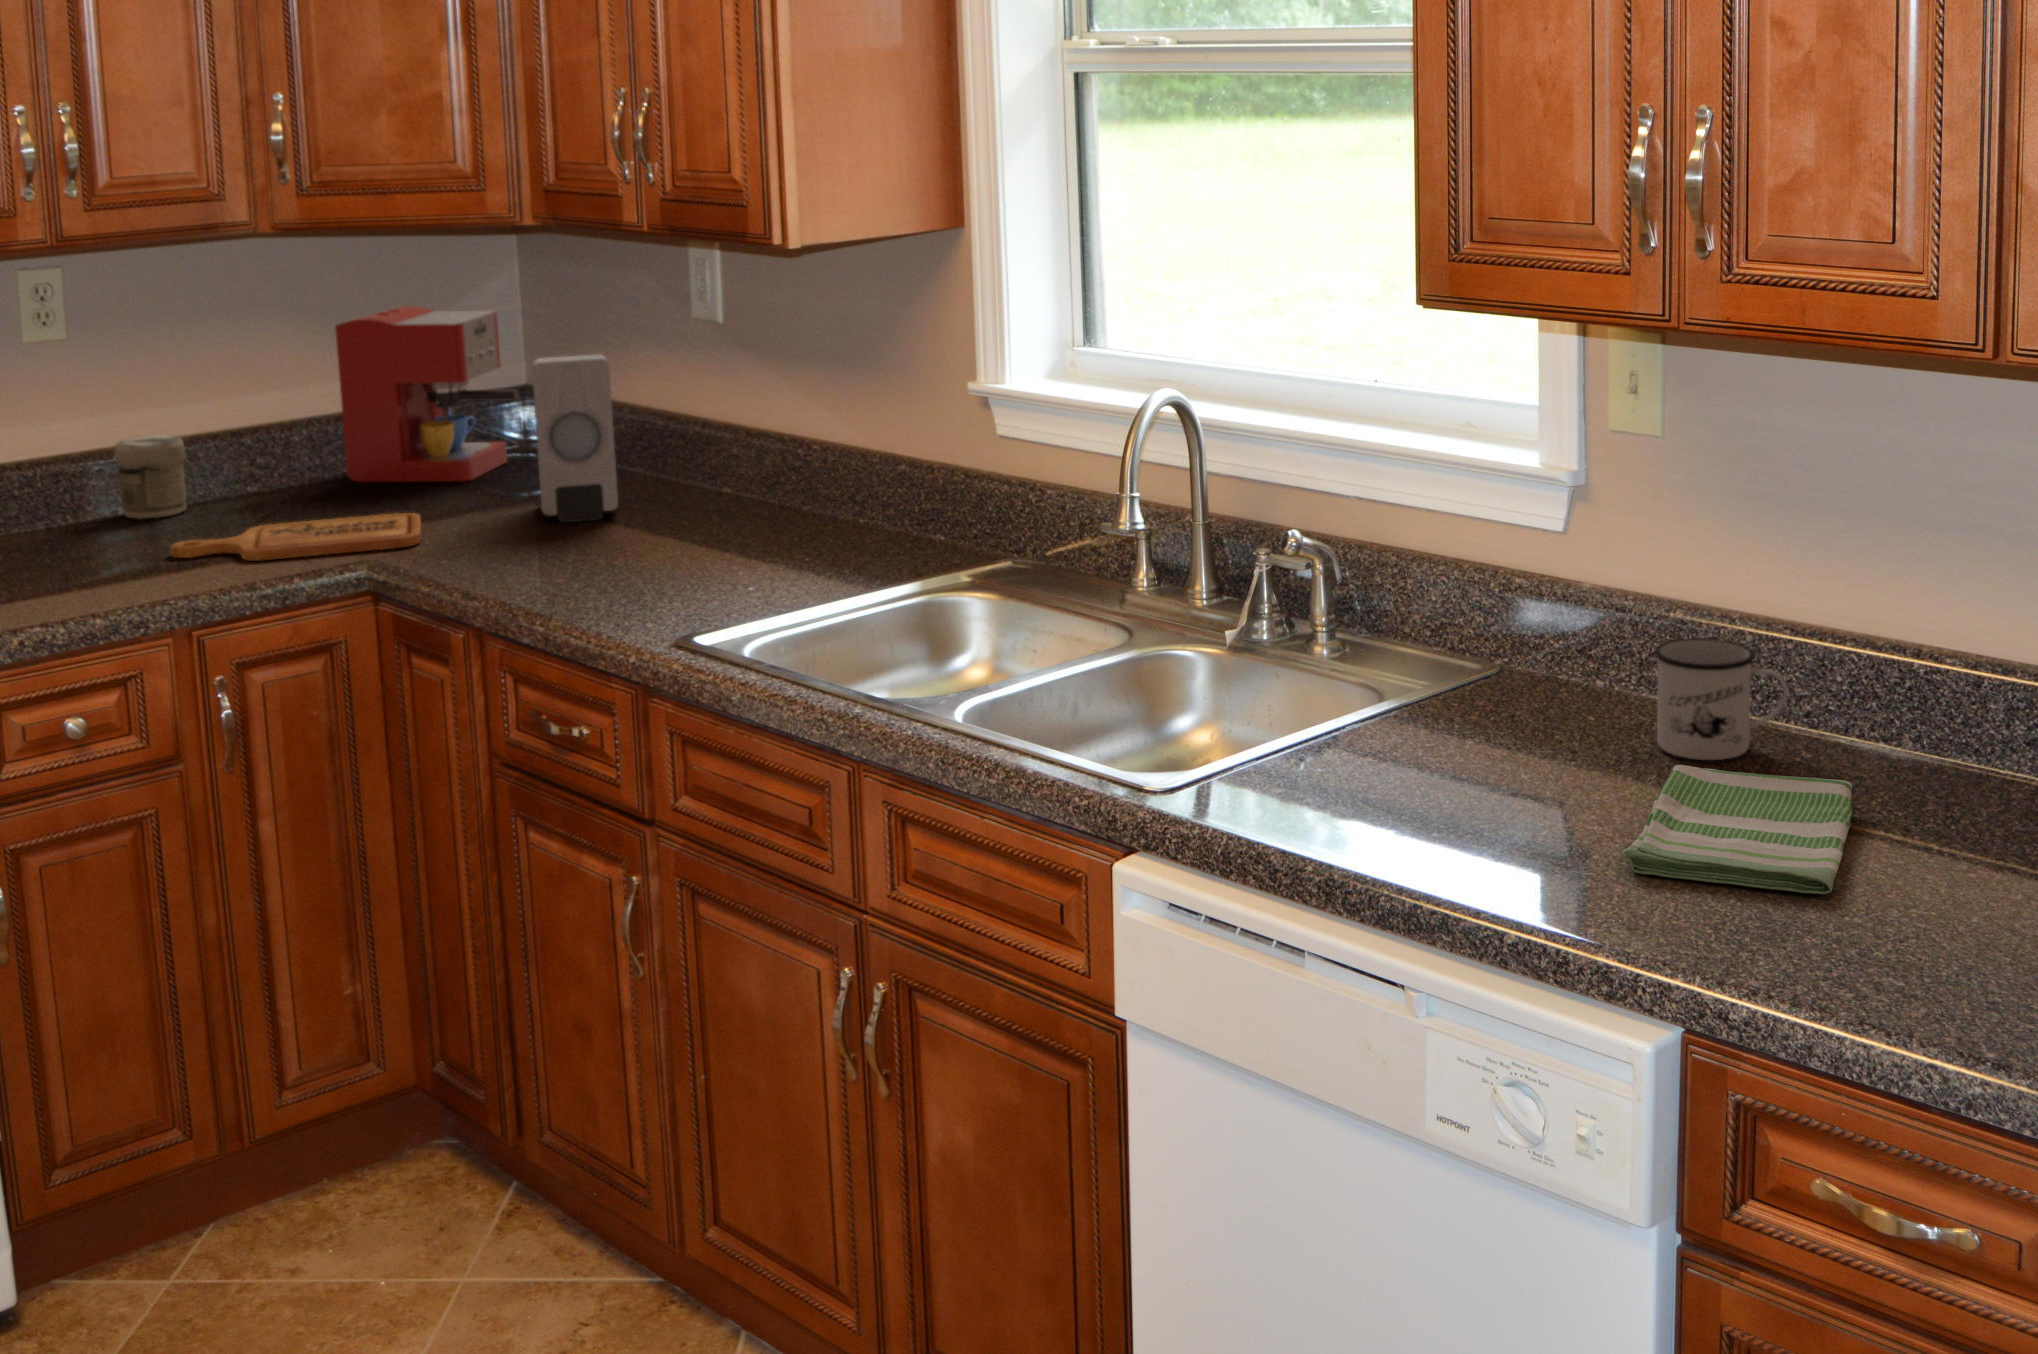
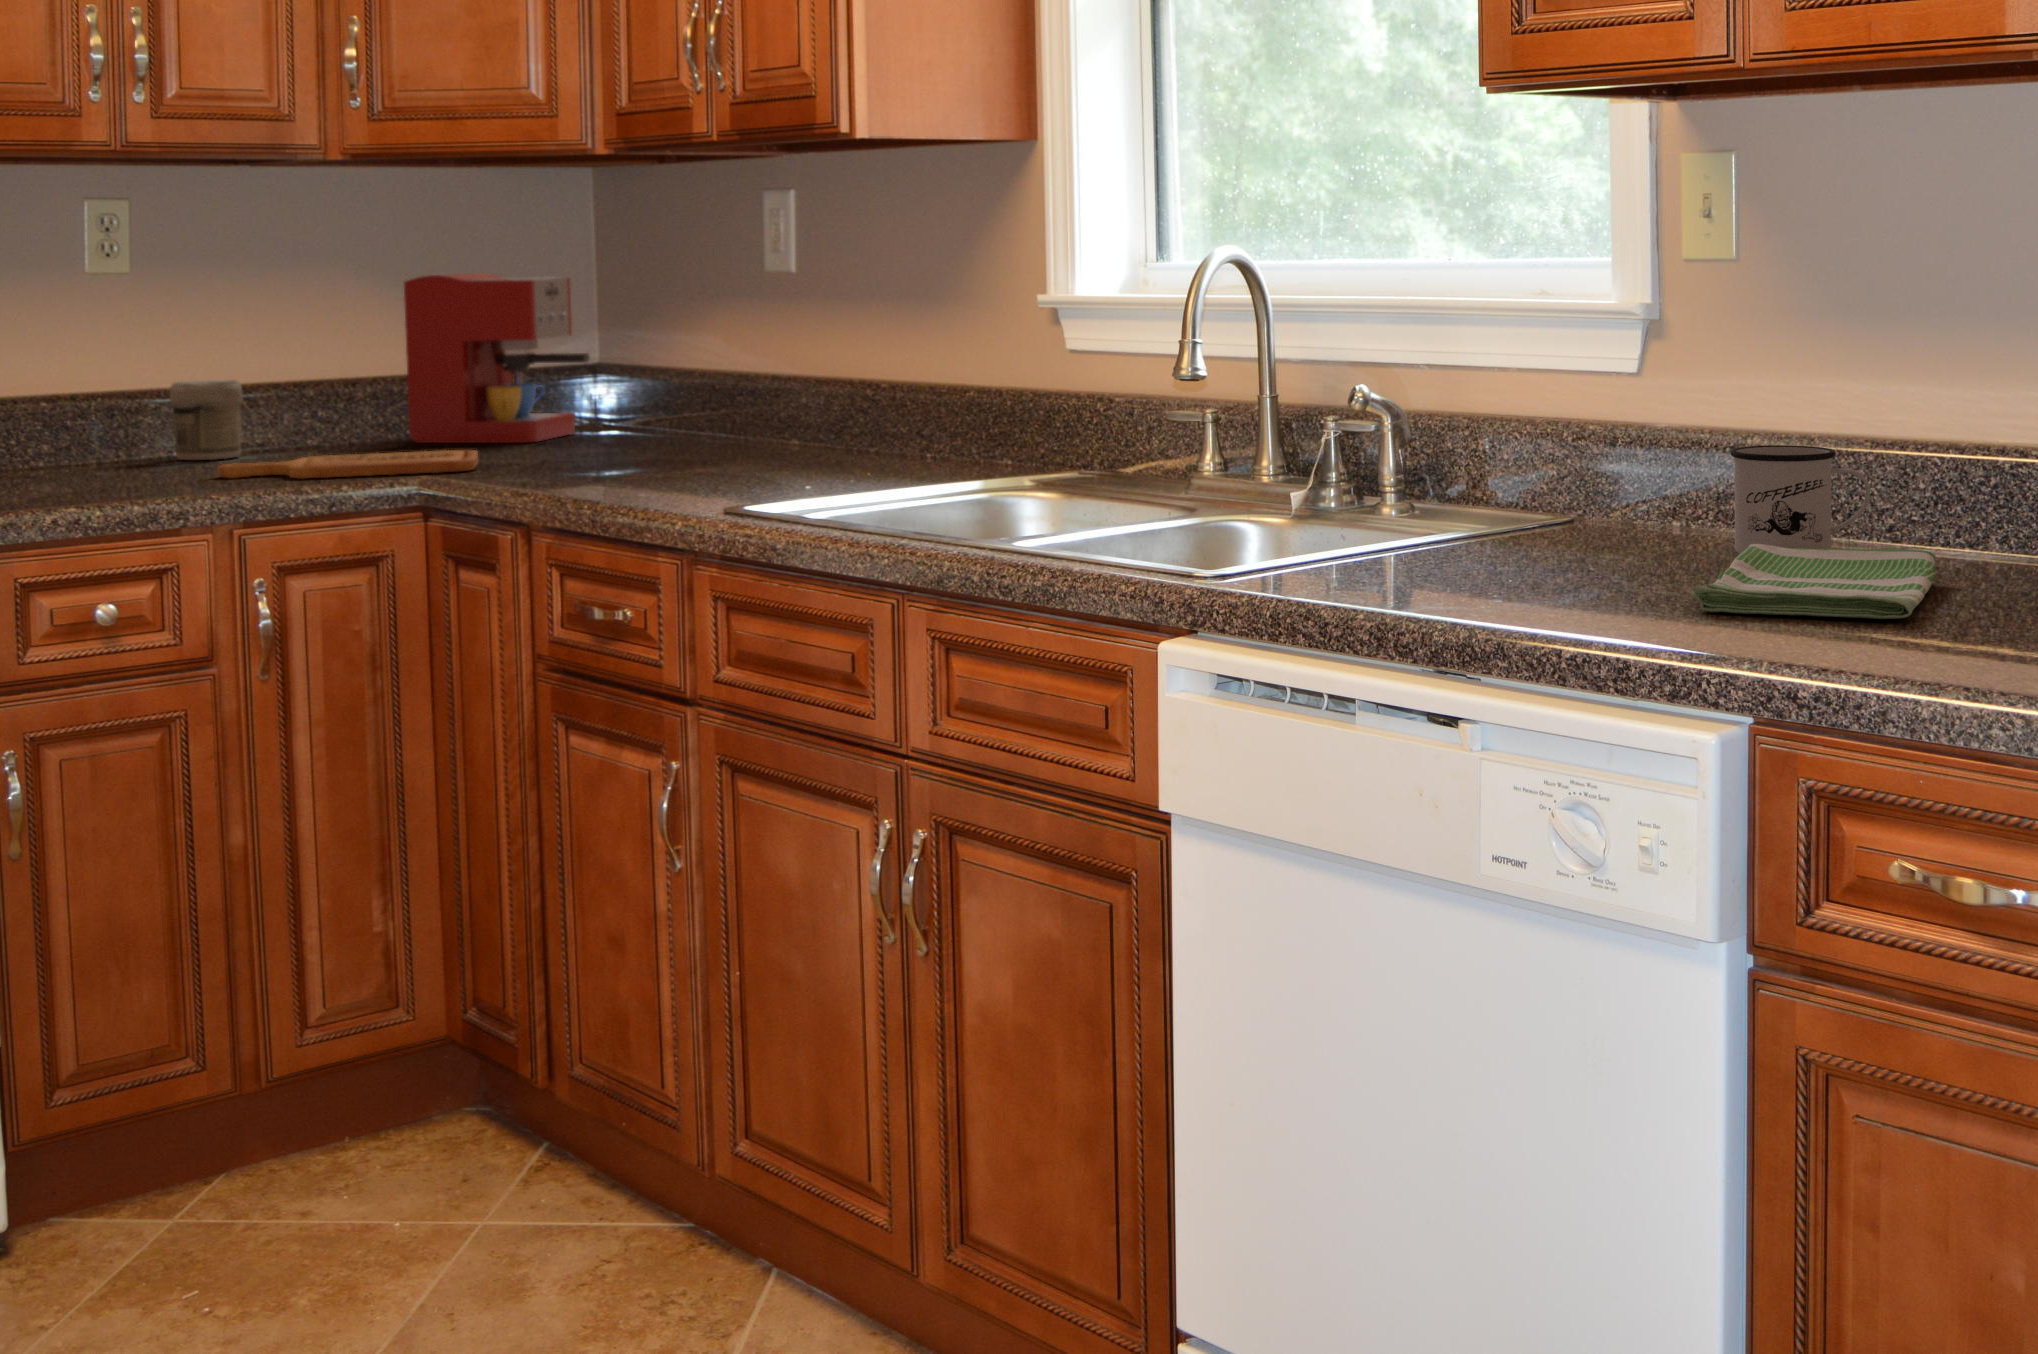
soap dispenser: present [532,355,618,523] -> none [598,293,682,460]

